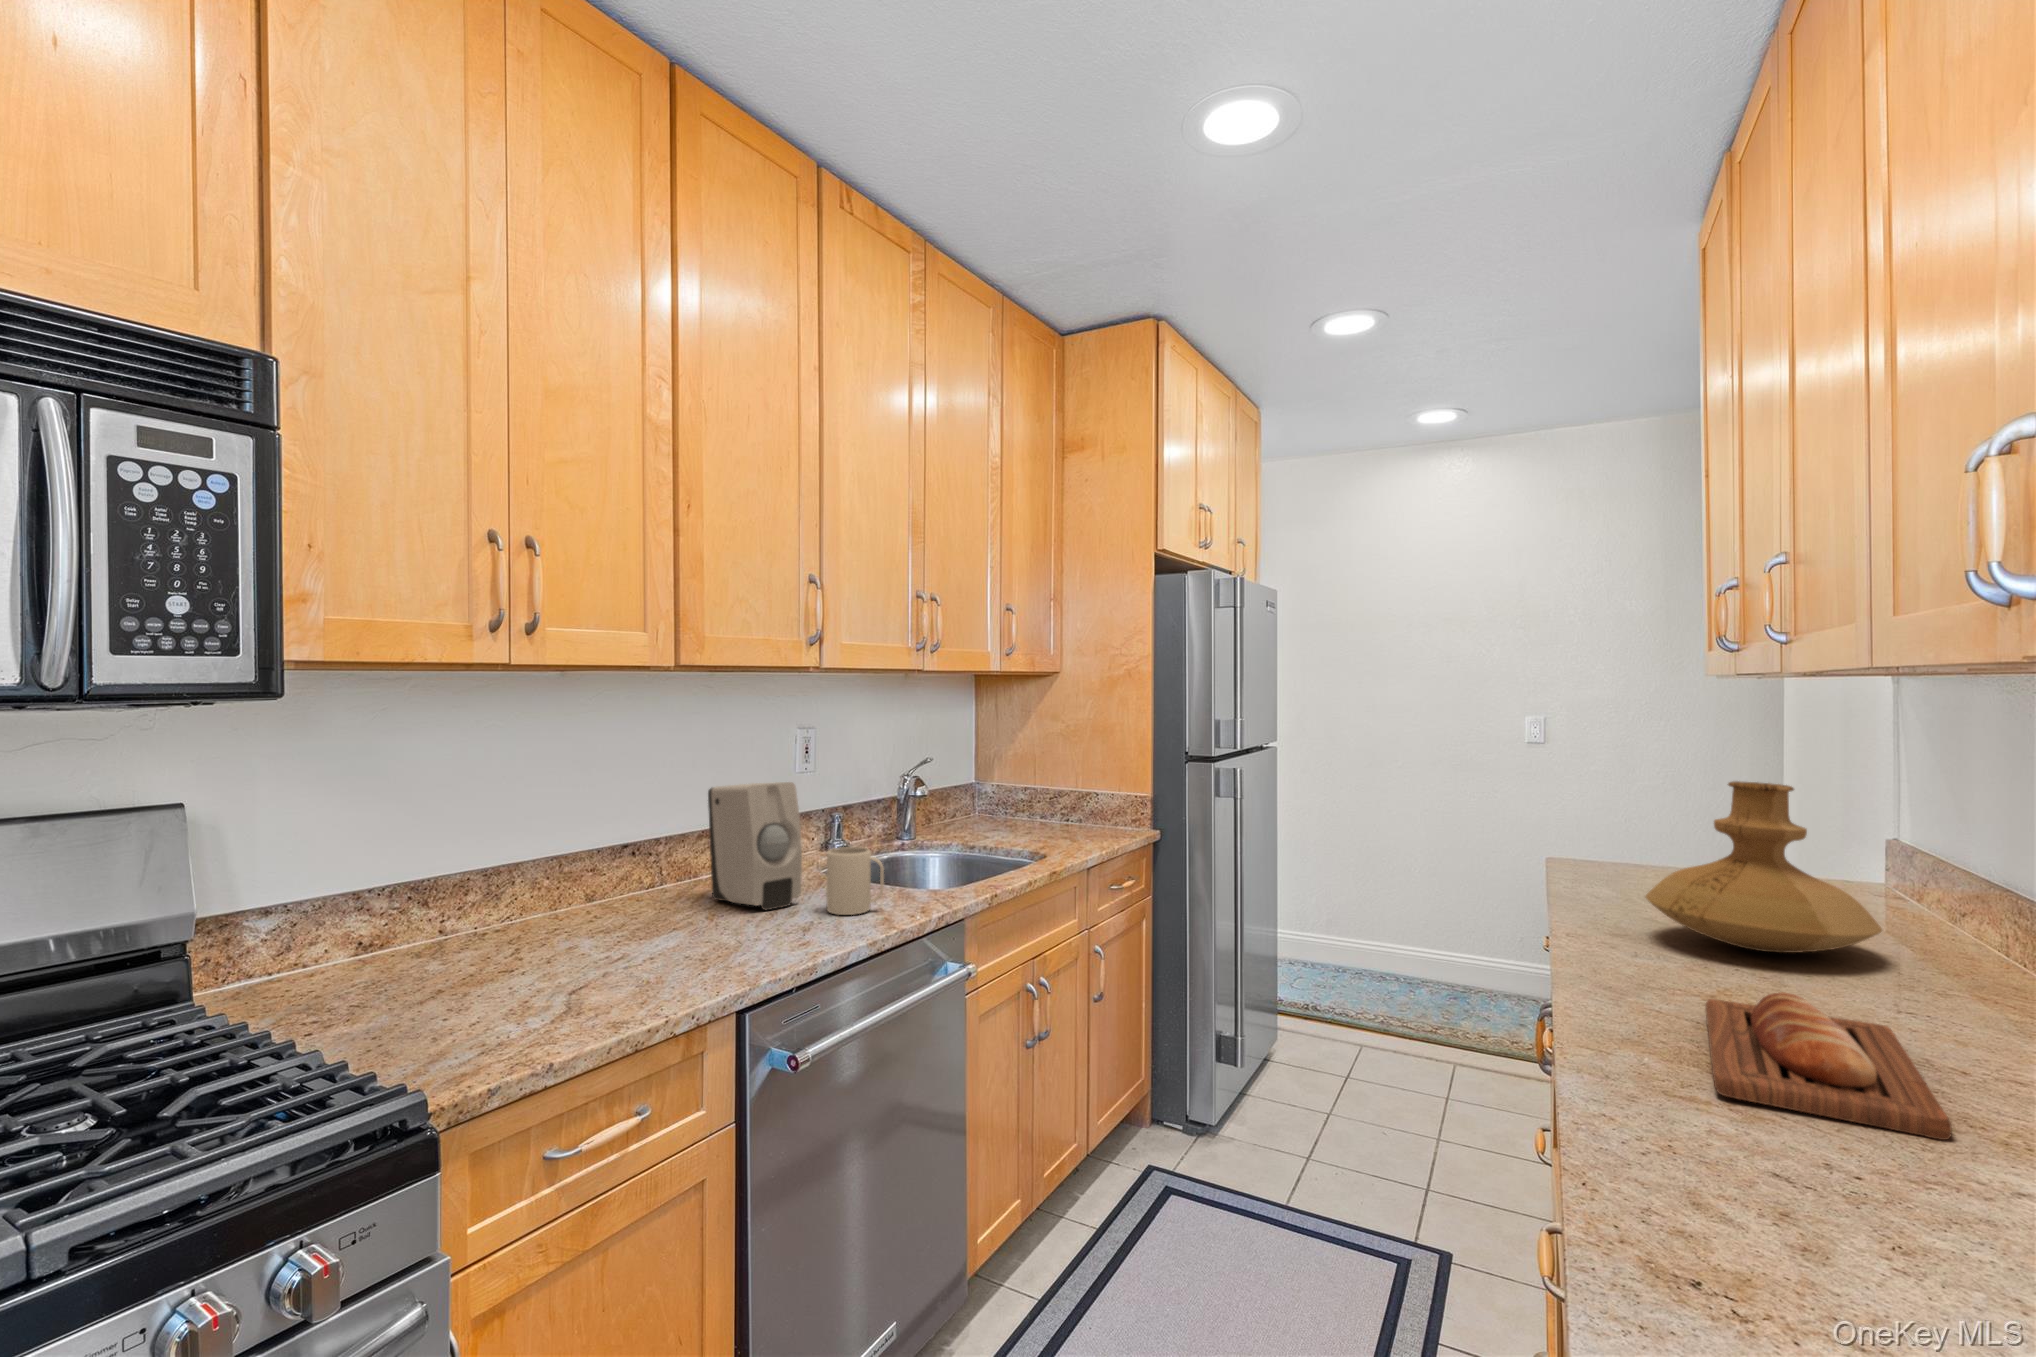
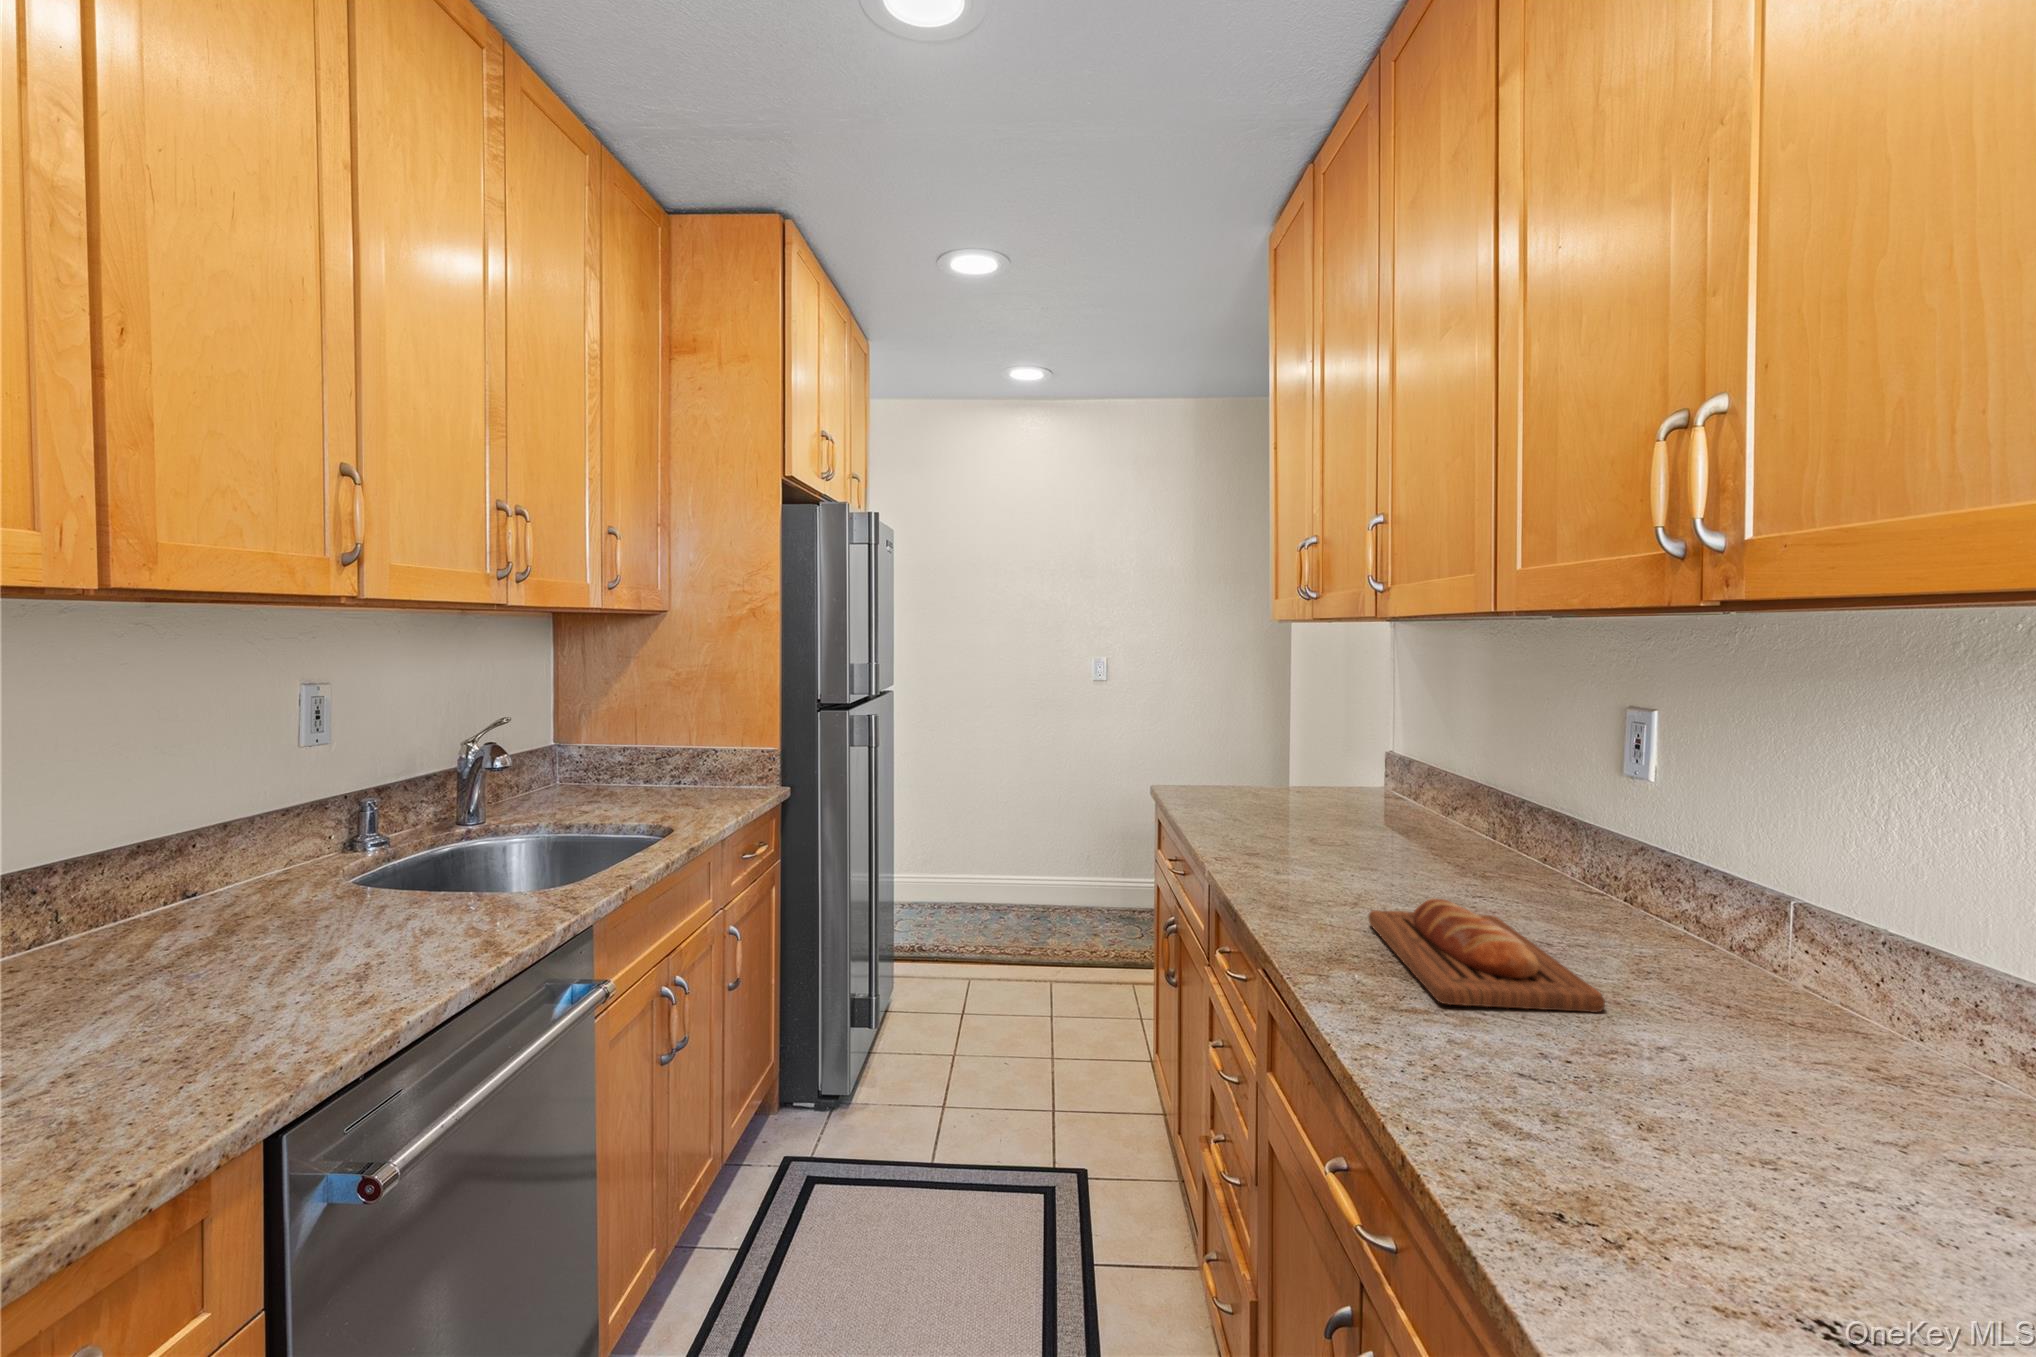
vase: present [1645,781,1882,953] -> none [1270,717,1437,859]
soap dispenser: present [708,782,802,910] -> none [152,762,337,954]
mug: present [827,847,884,915] -> none [385,847,479,945]

